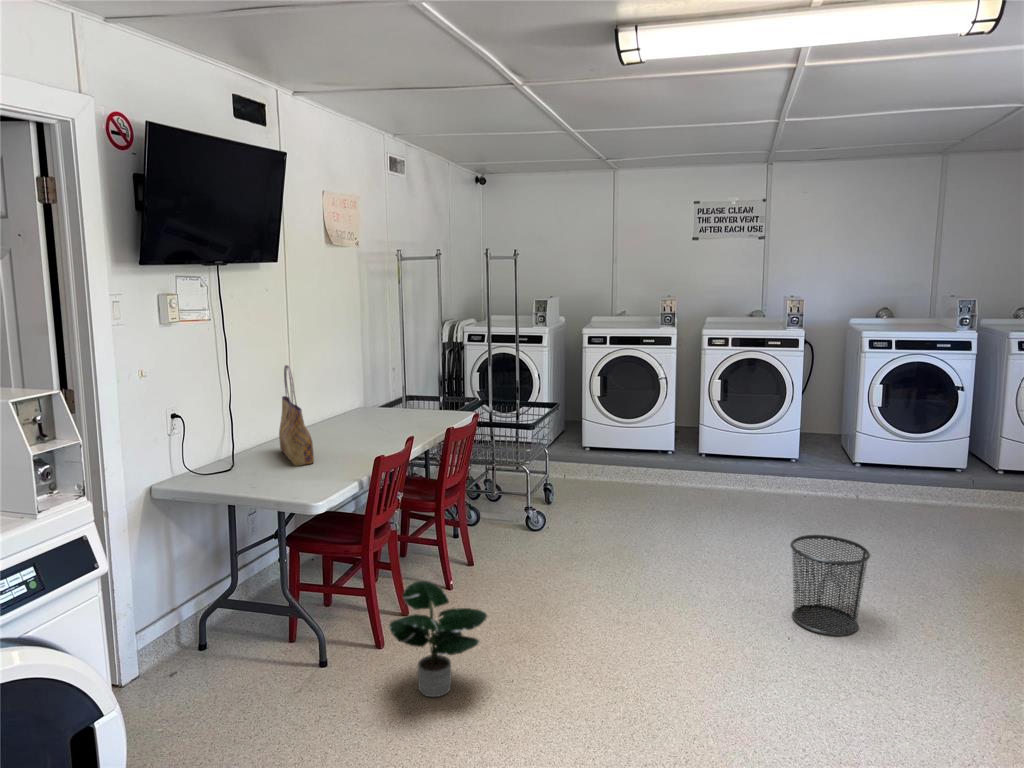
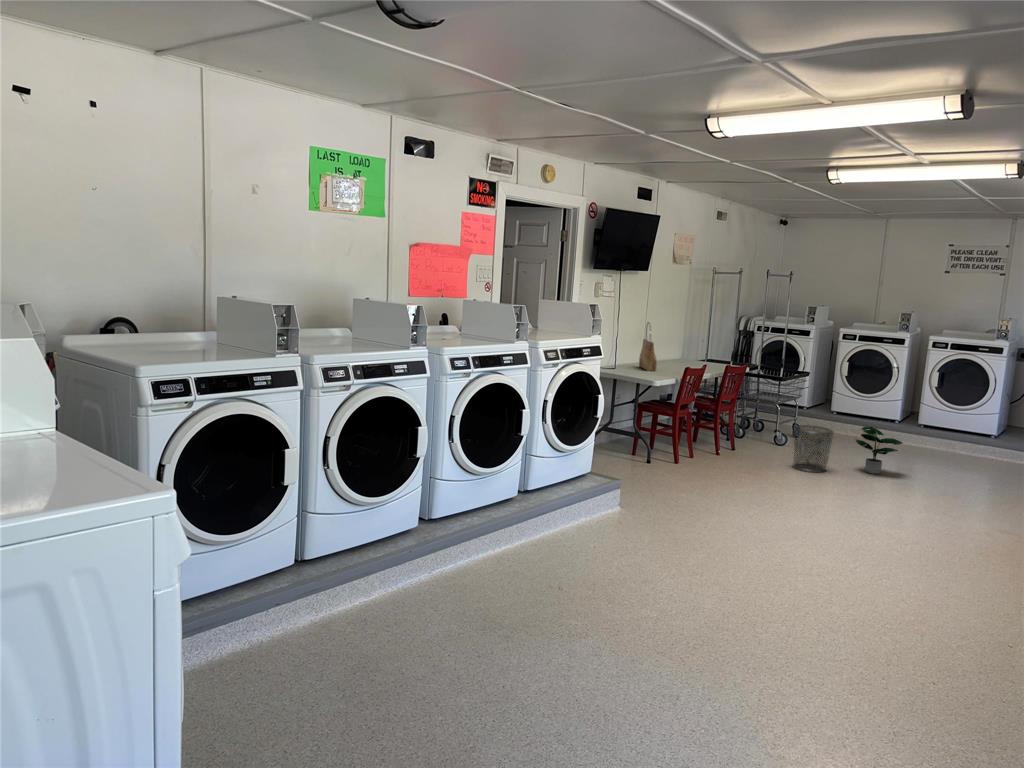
waste bin: present [790,535,870,636] -> present [793,425,834,472]
potted plant: present [389,581,487,697] -> present [855,426,903,474]

